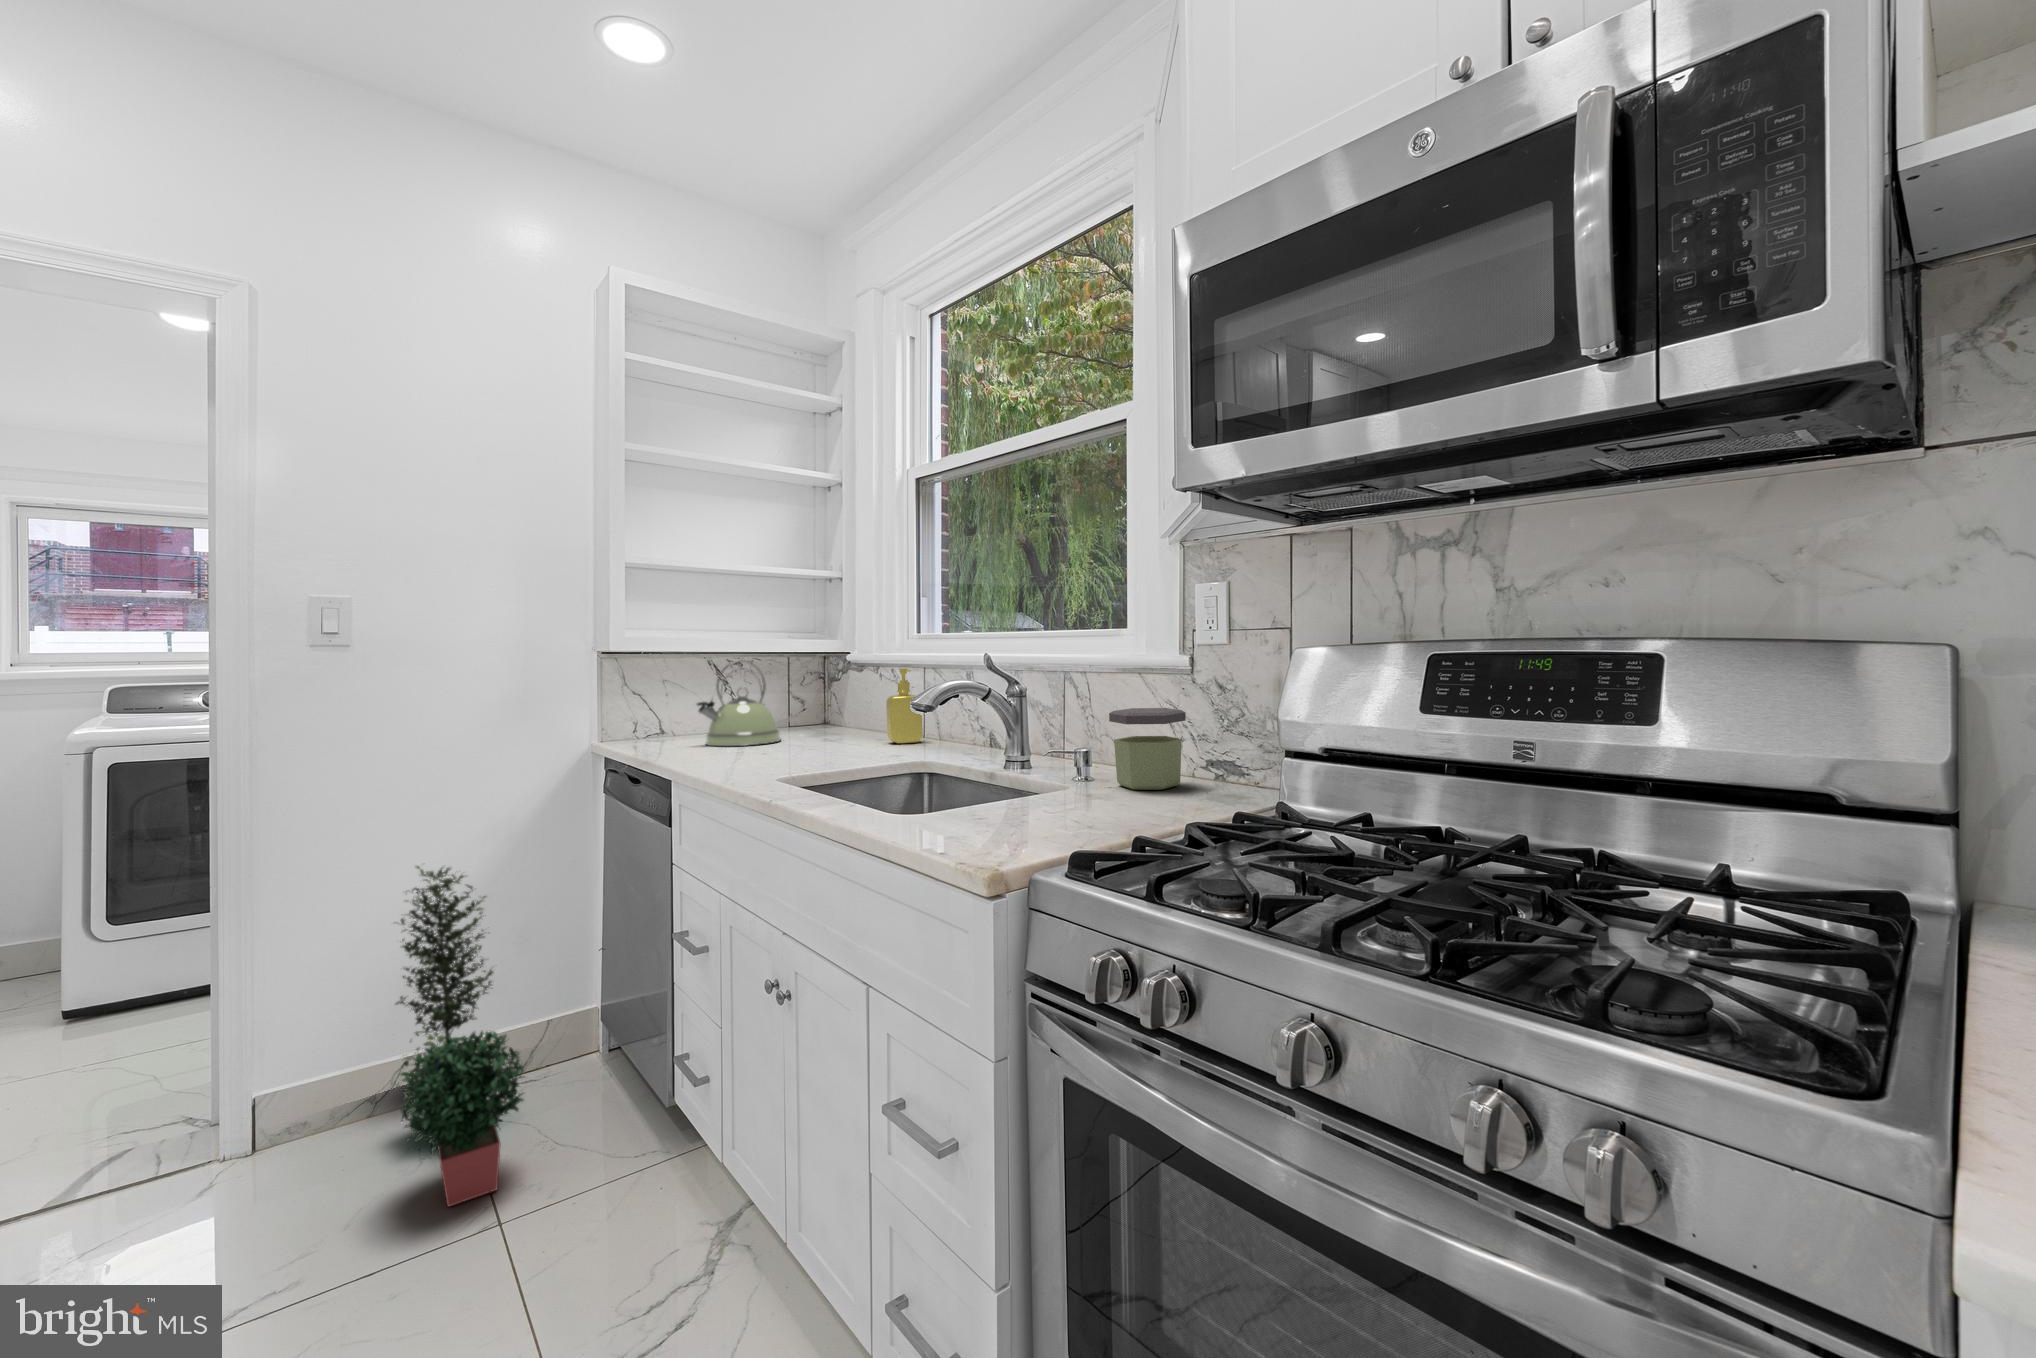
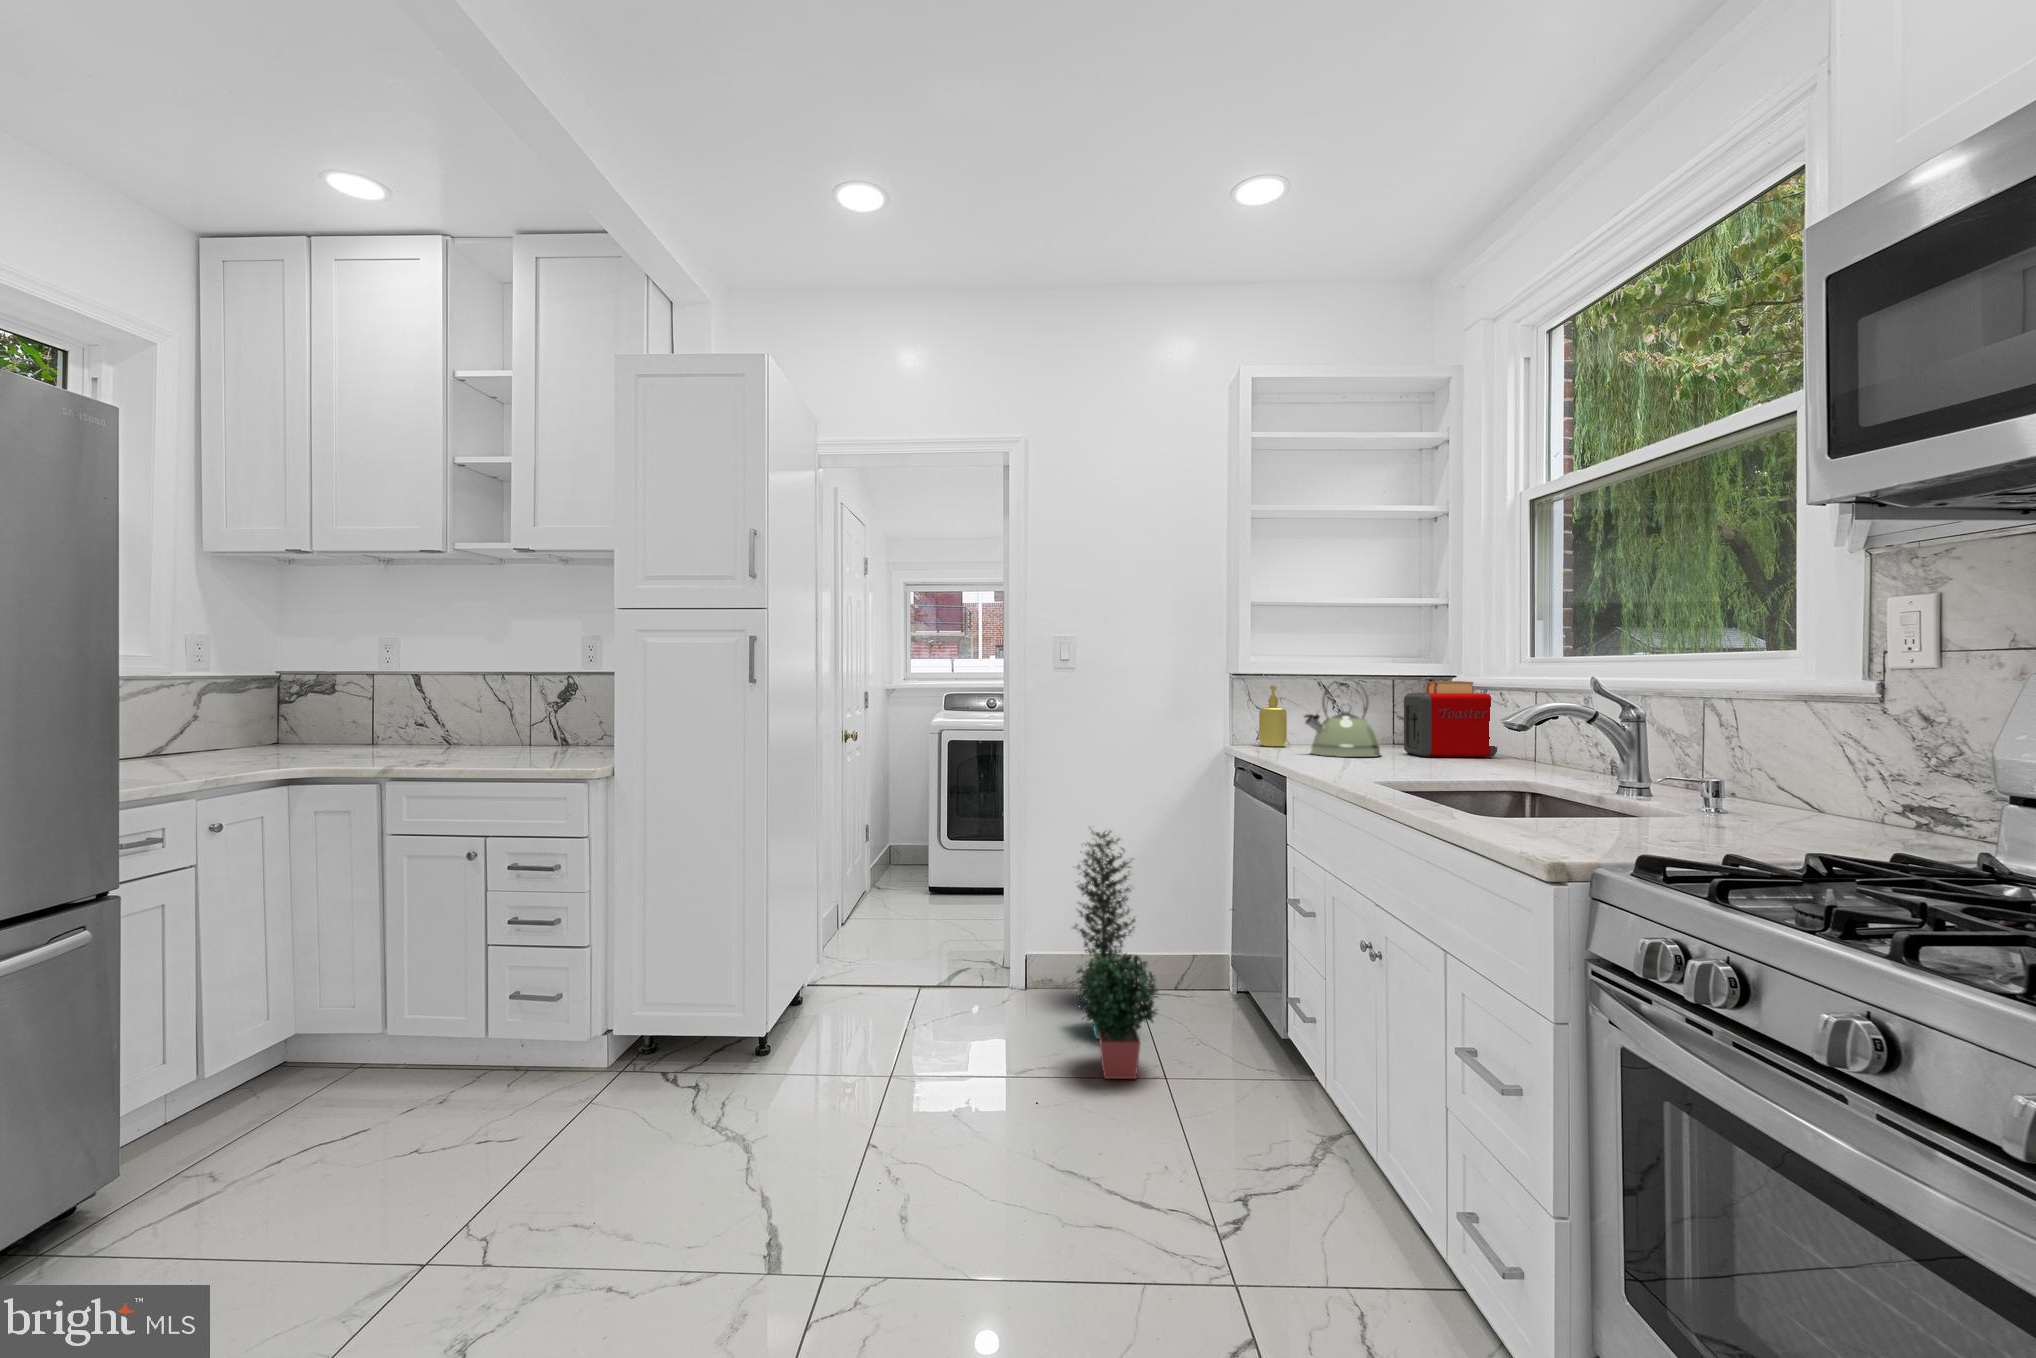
toaster: none [800,659,888,737] -> present [1404,681,1497,757]
soap dispenser: present [886,668,923,744] -> present [1259,686,1287,747]
jar: present [1109,708,1186,790] -> none [1747,737,1858,829]

